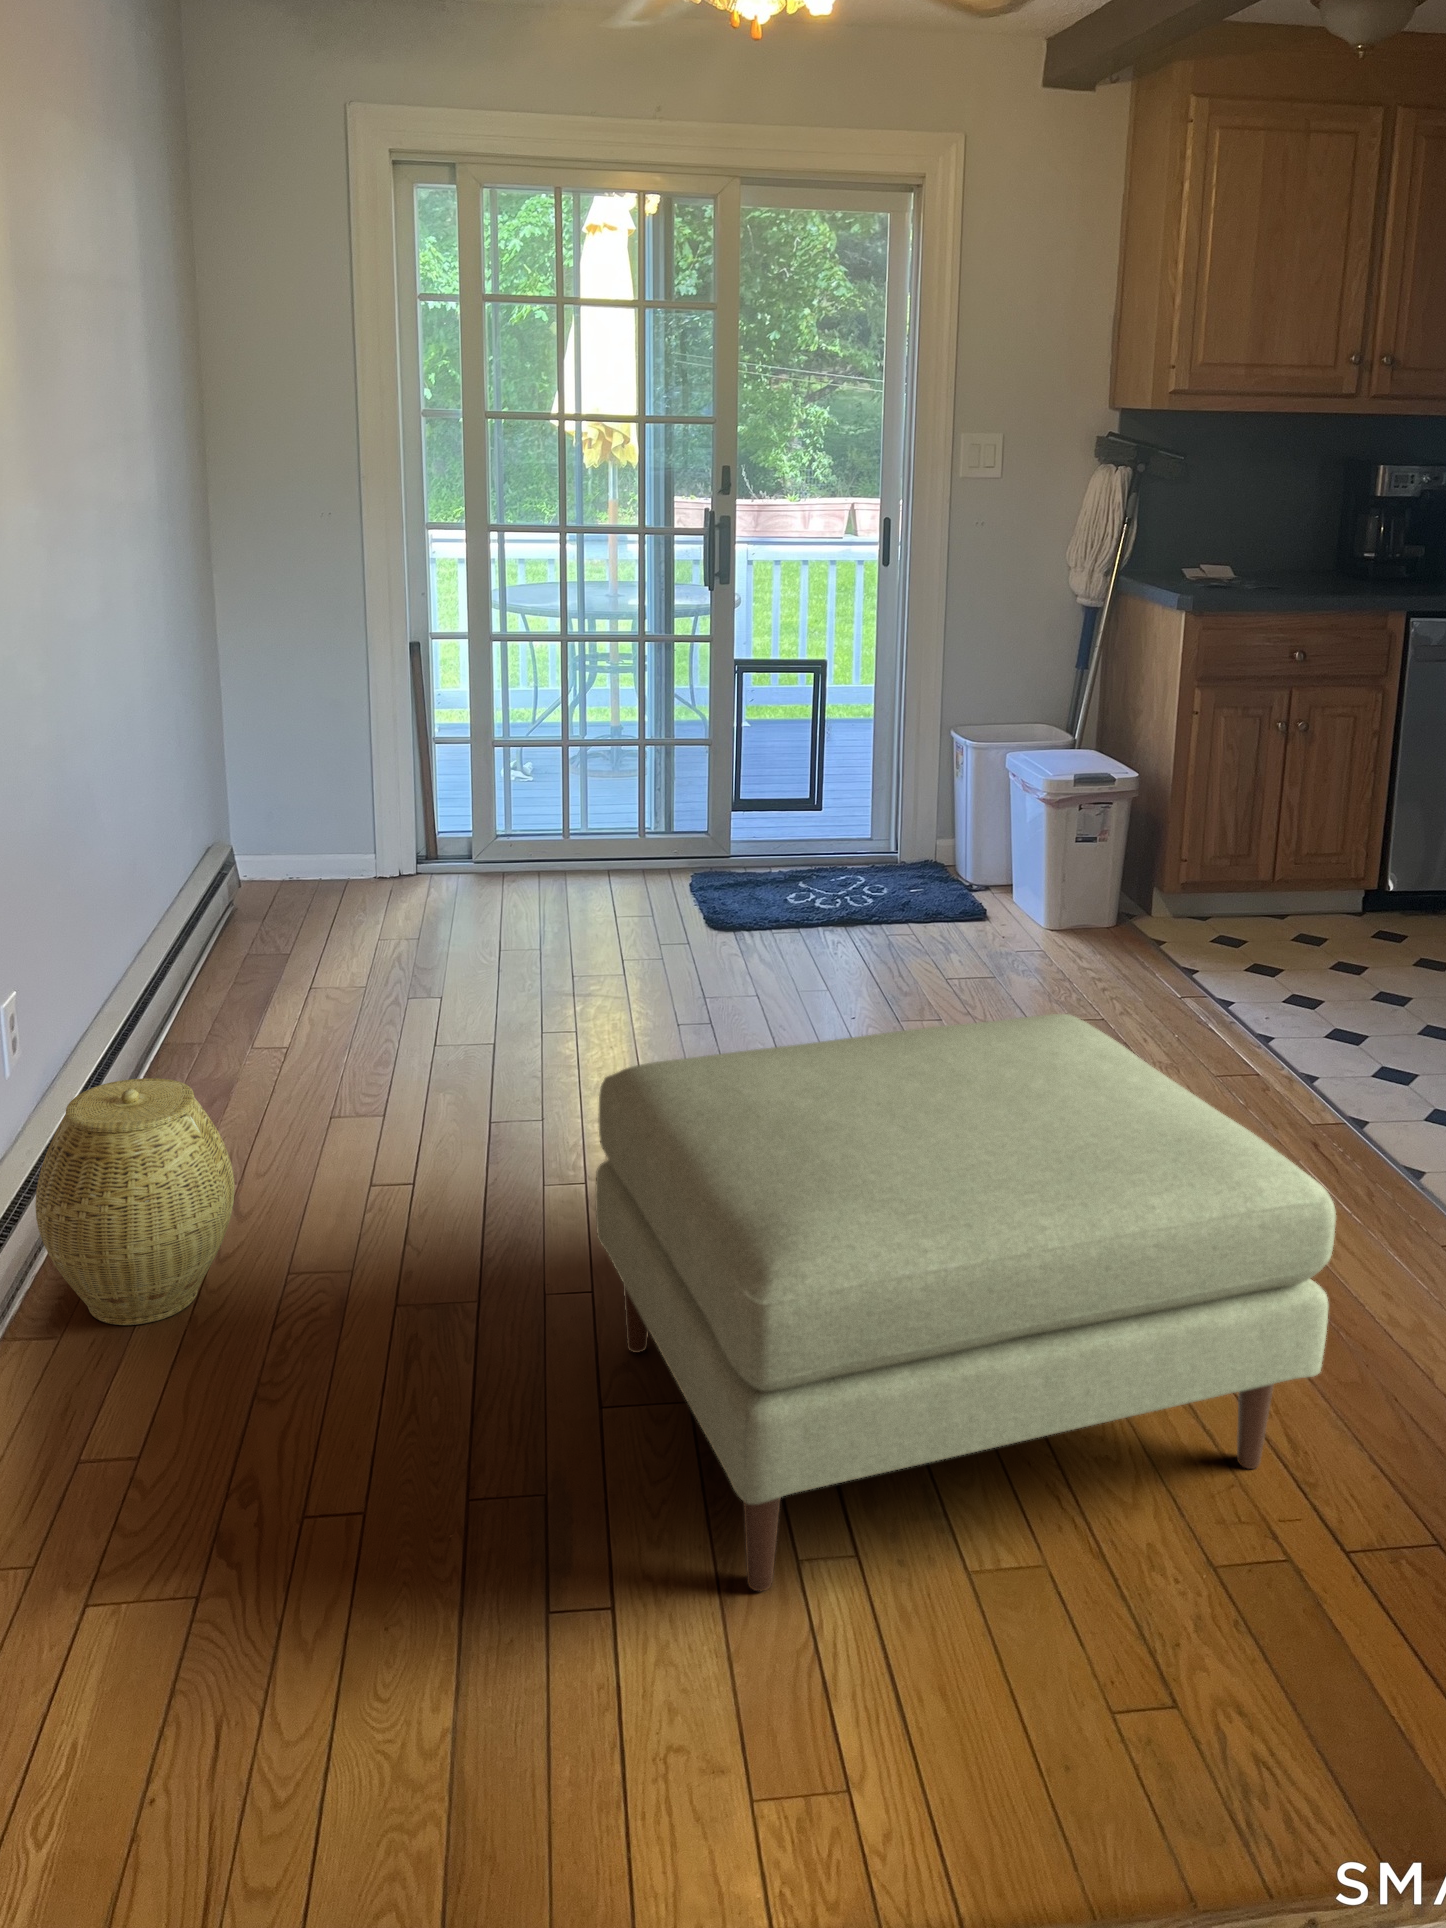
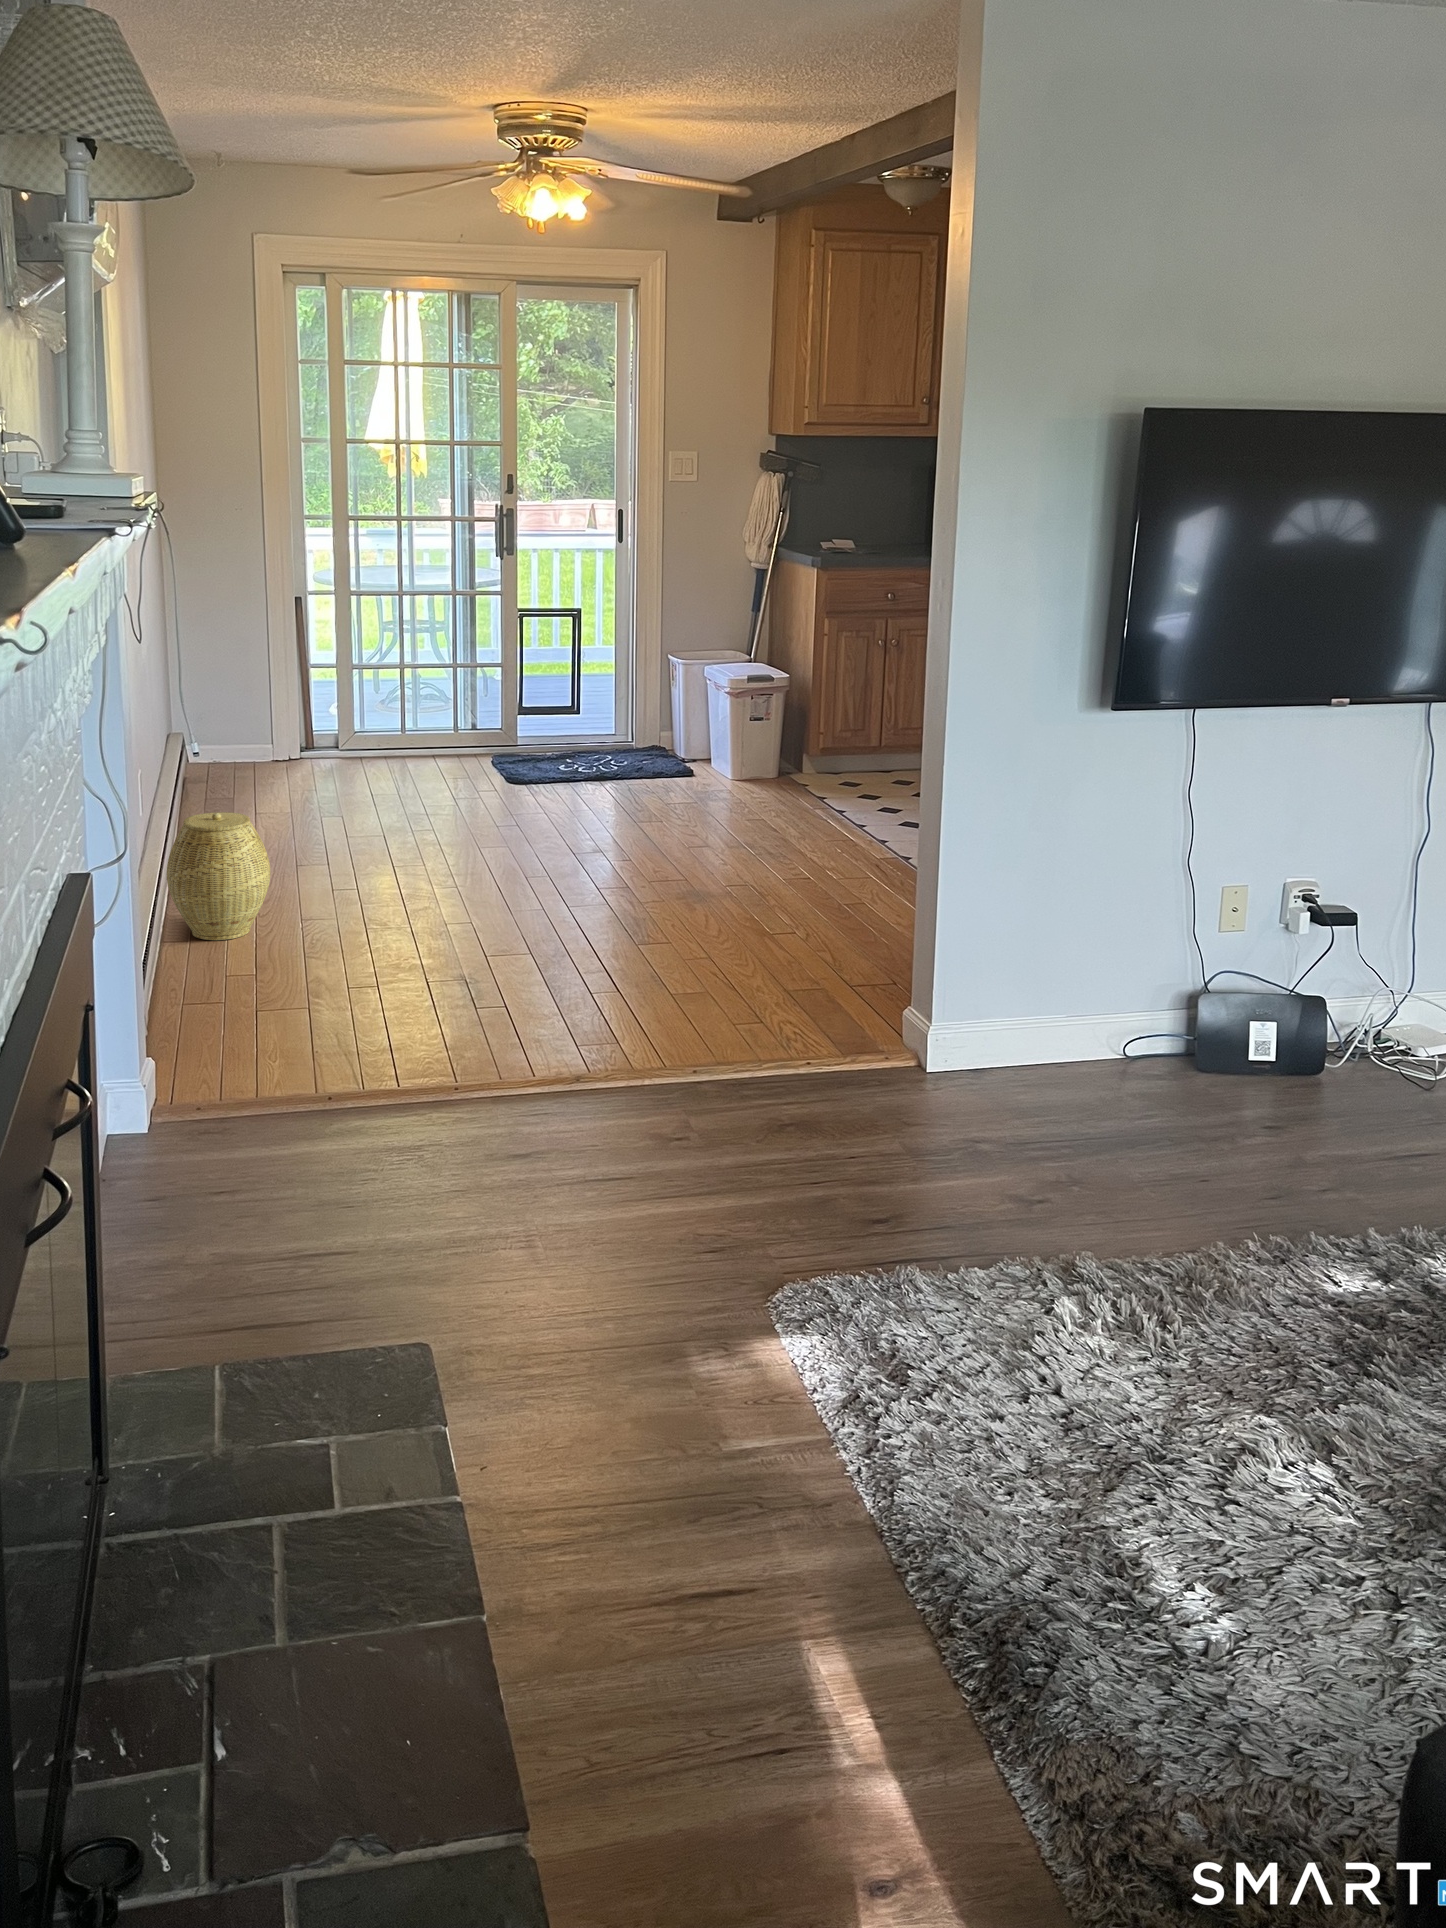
ottoman: present [595,1014,1336,1591] -> none [471,770,843,1007]

